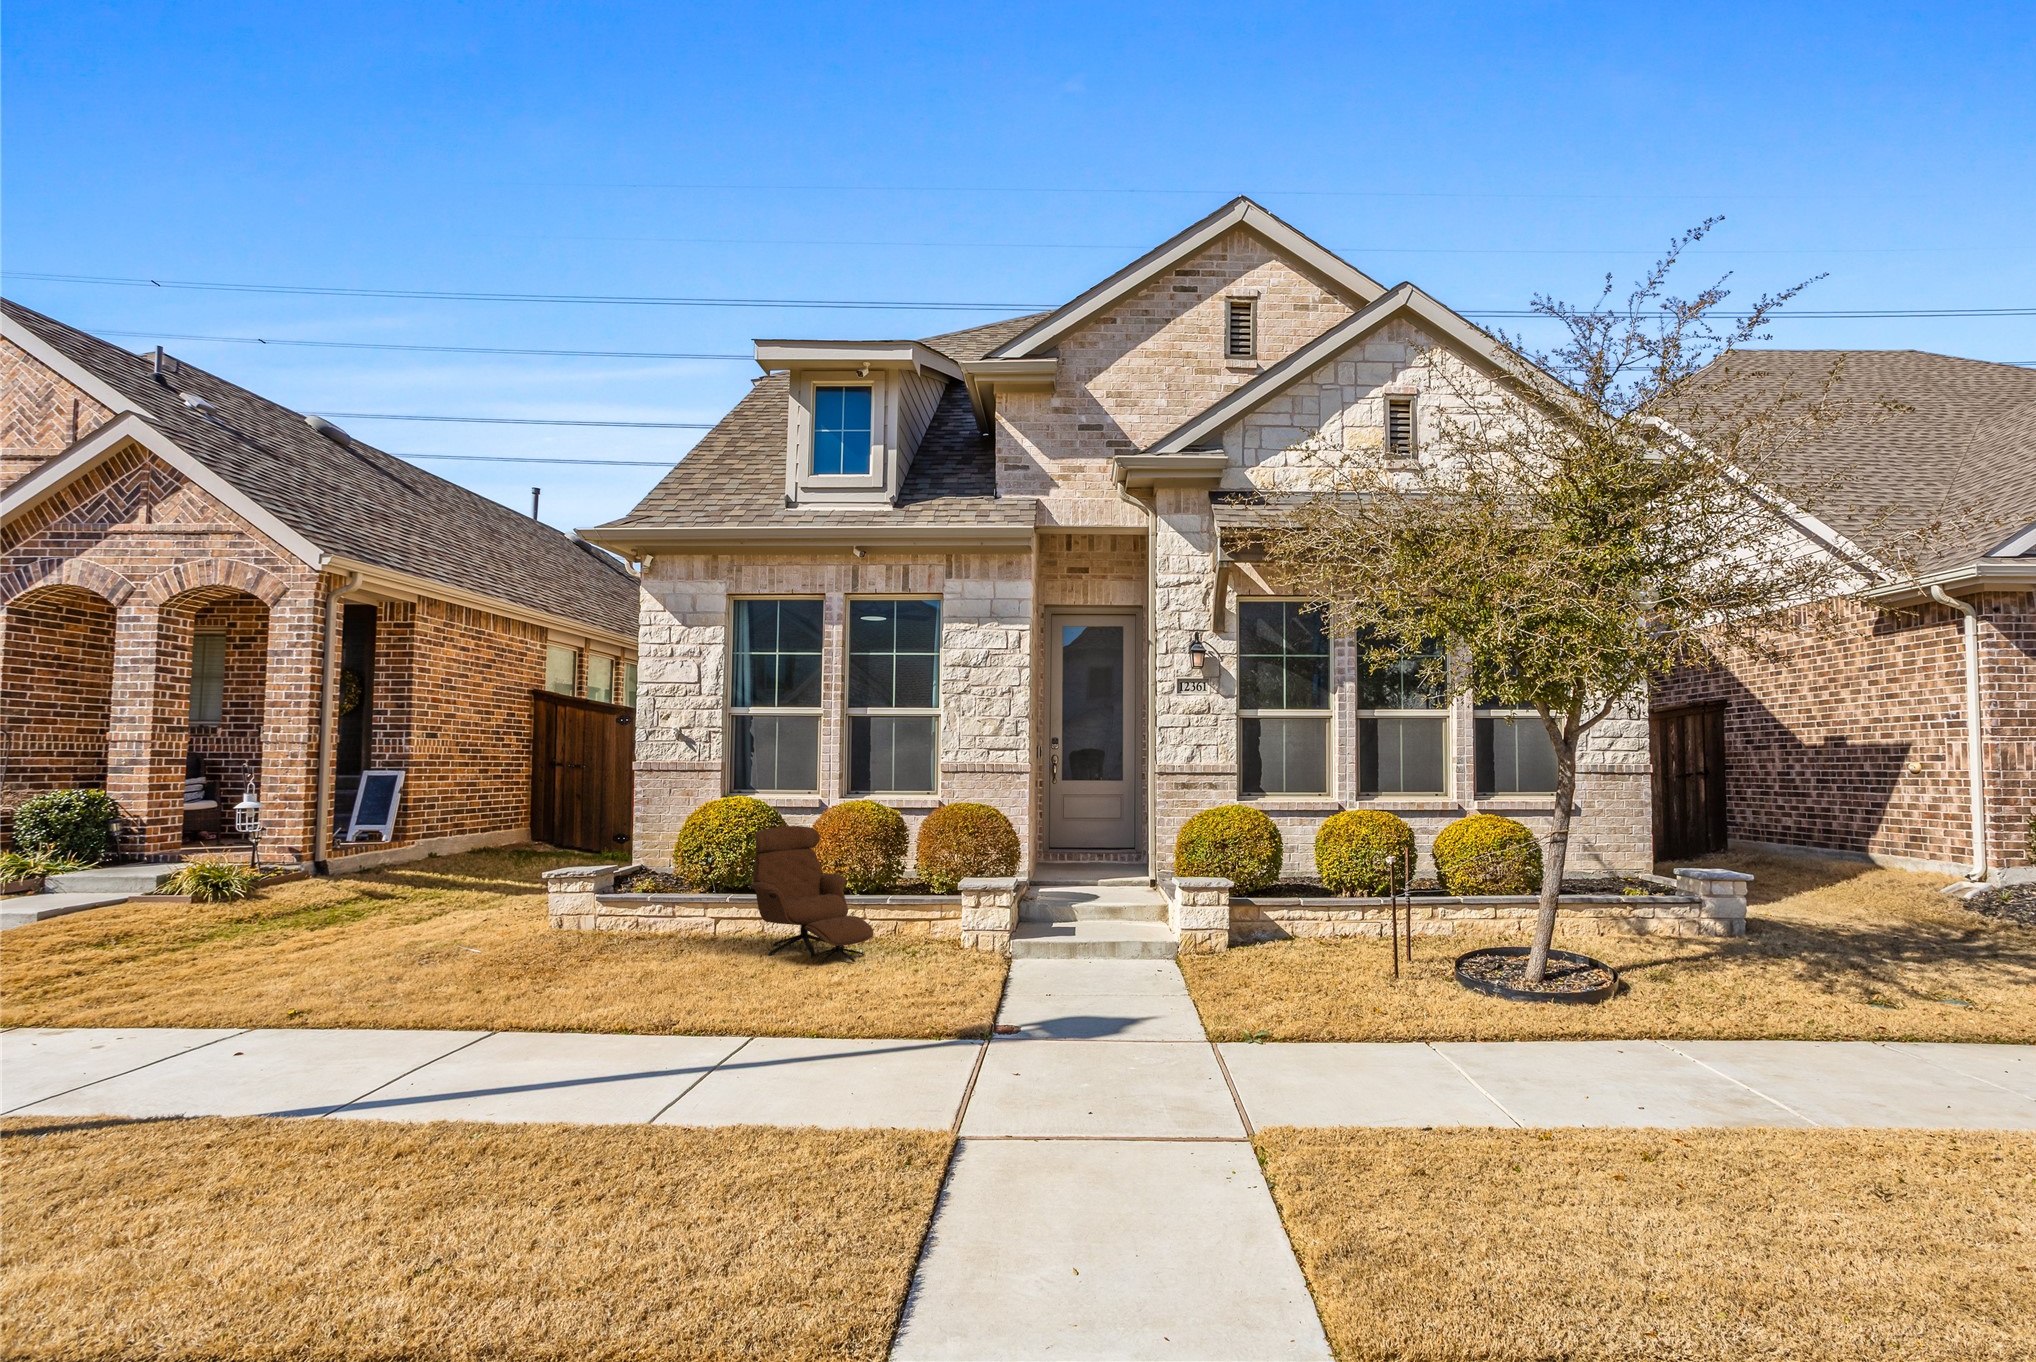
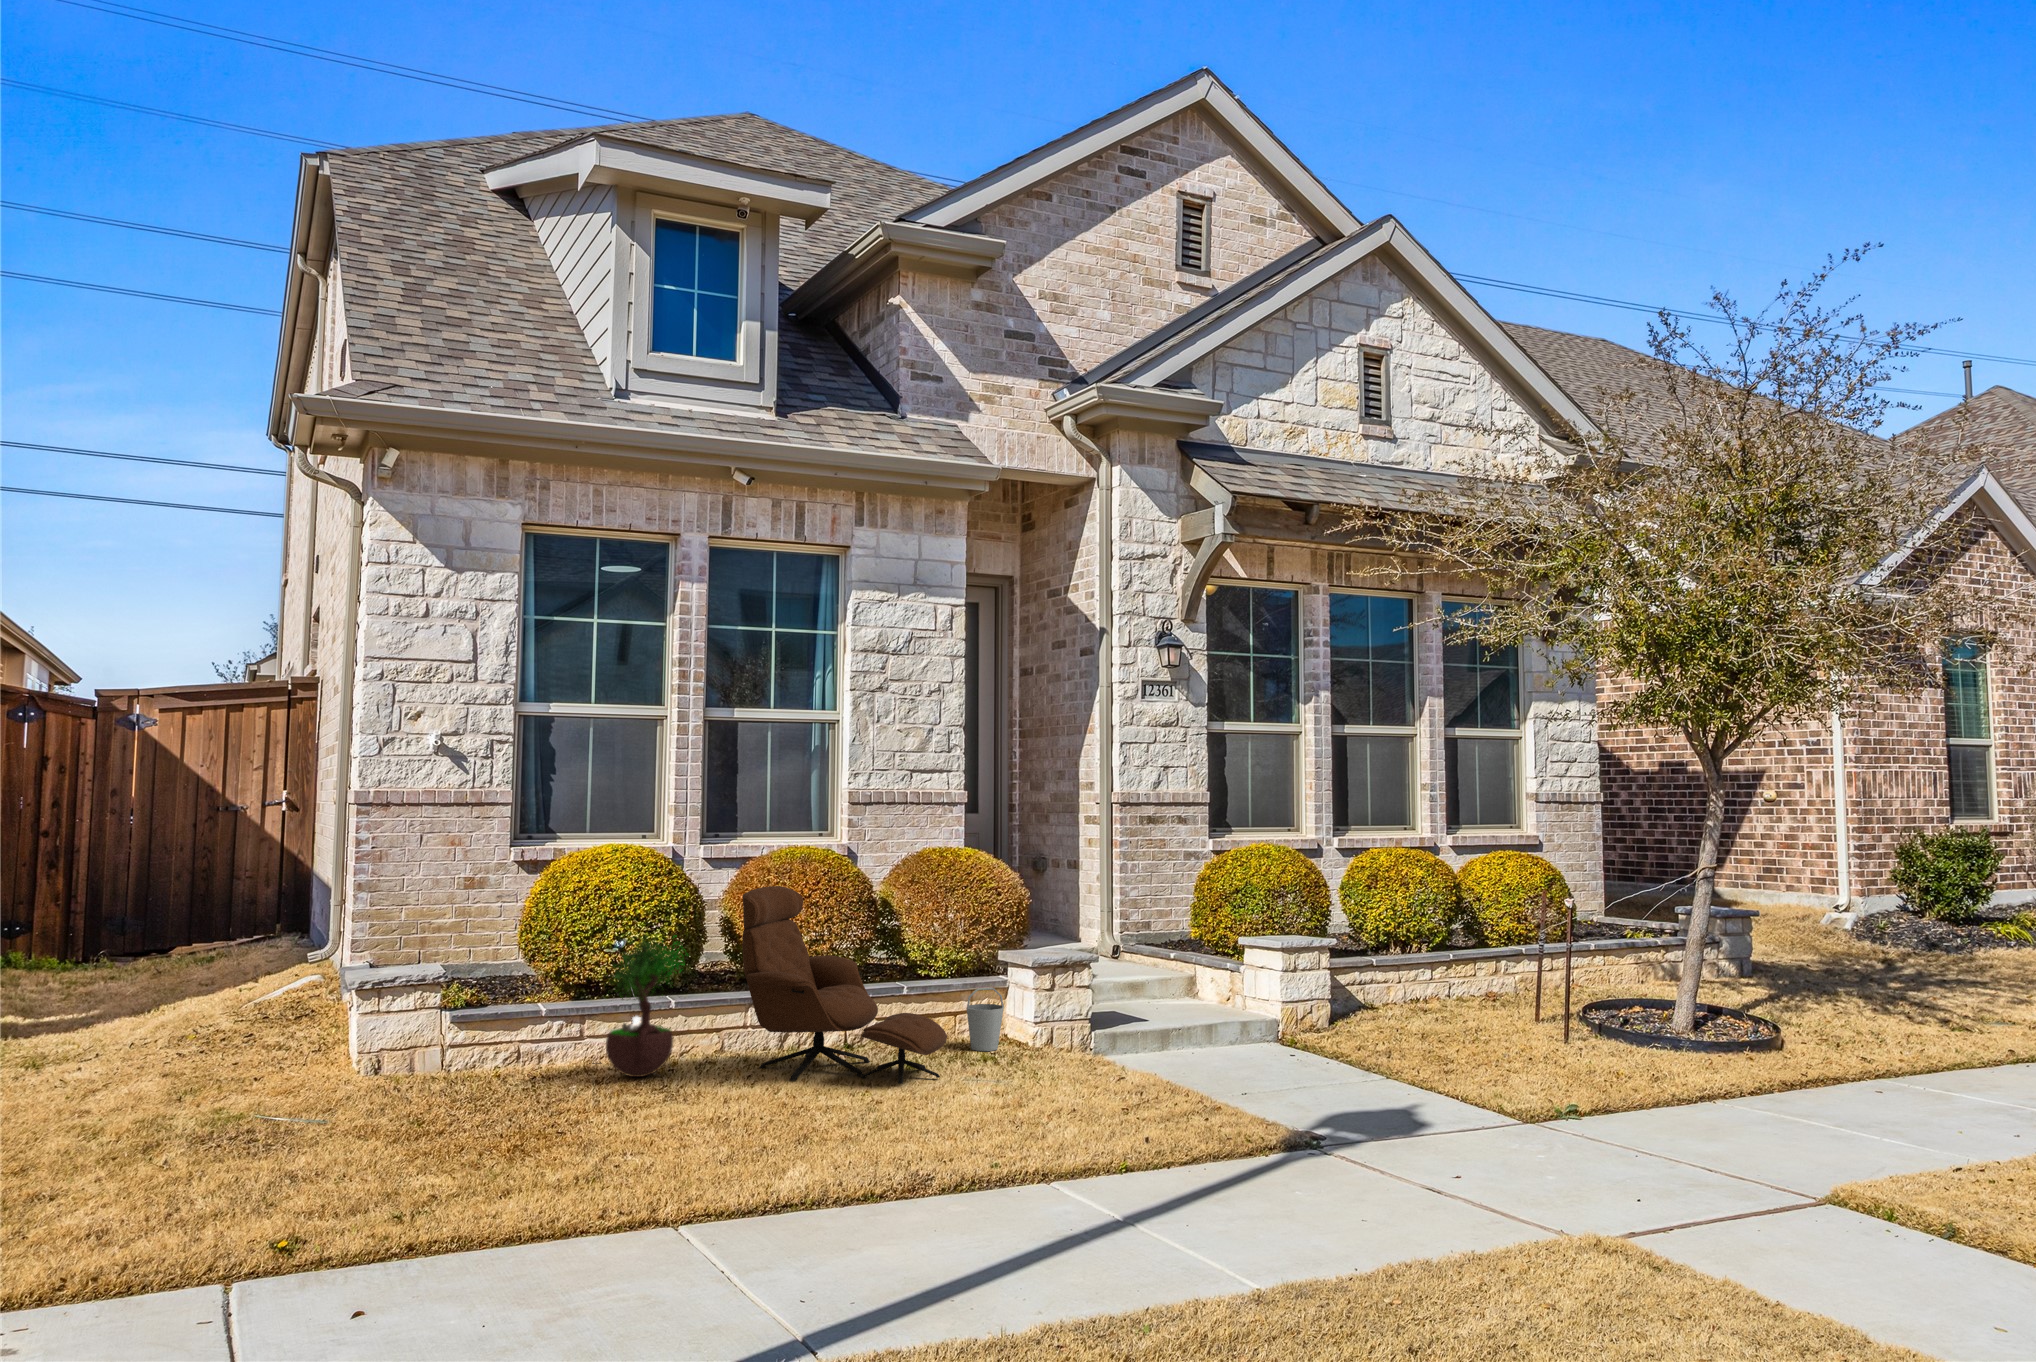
potted tree: none [663,848,721,944] -> present [600,935,683,1077]
bucket: none [923,903,950,948] -> present [967,988,1004,1051]

